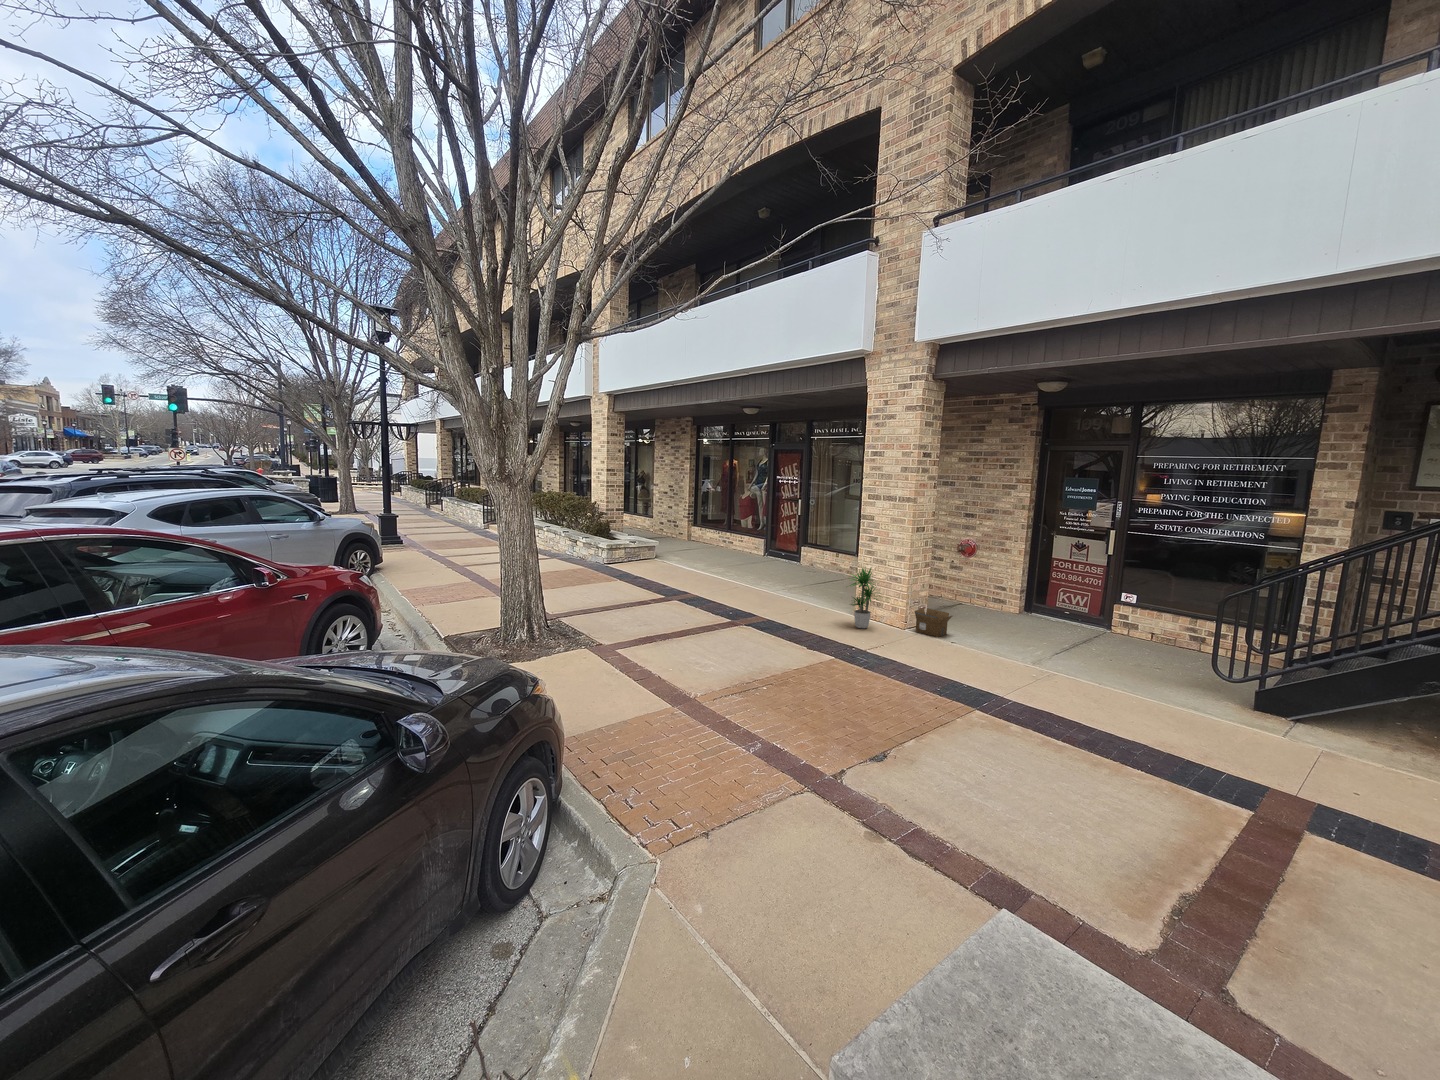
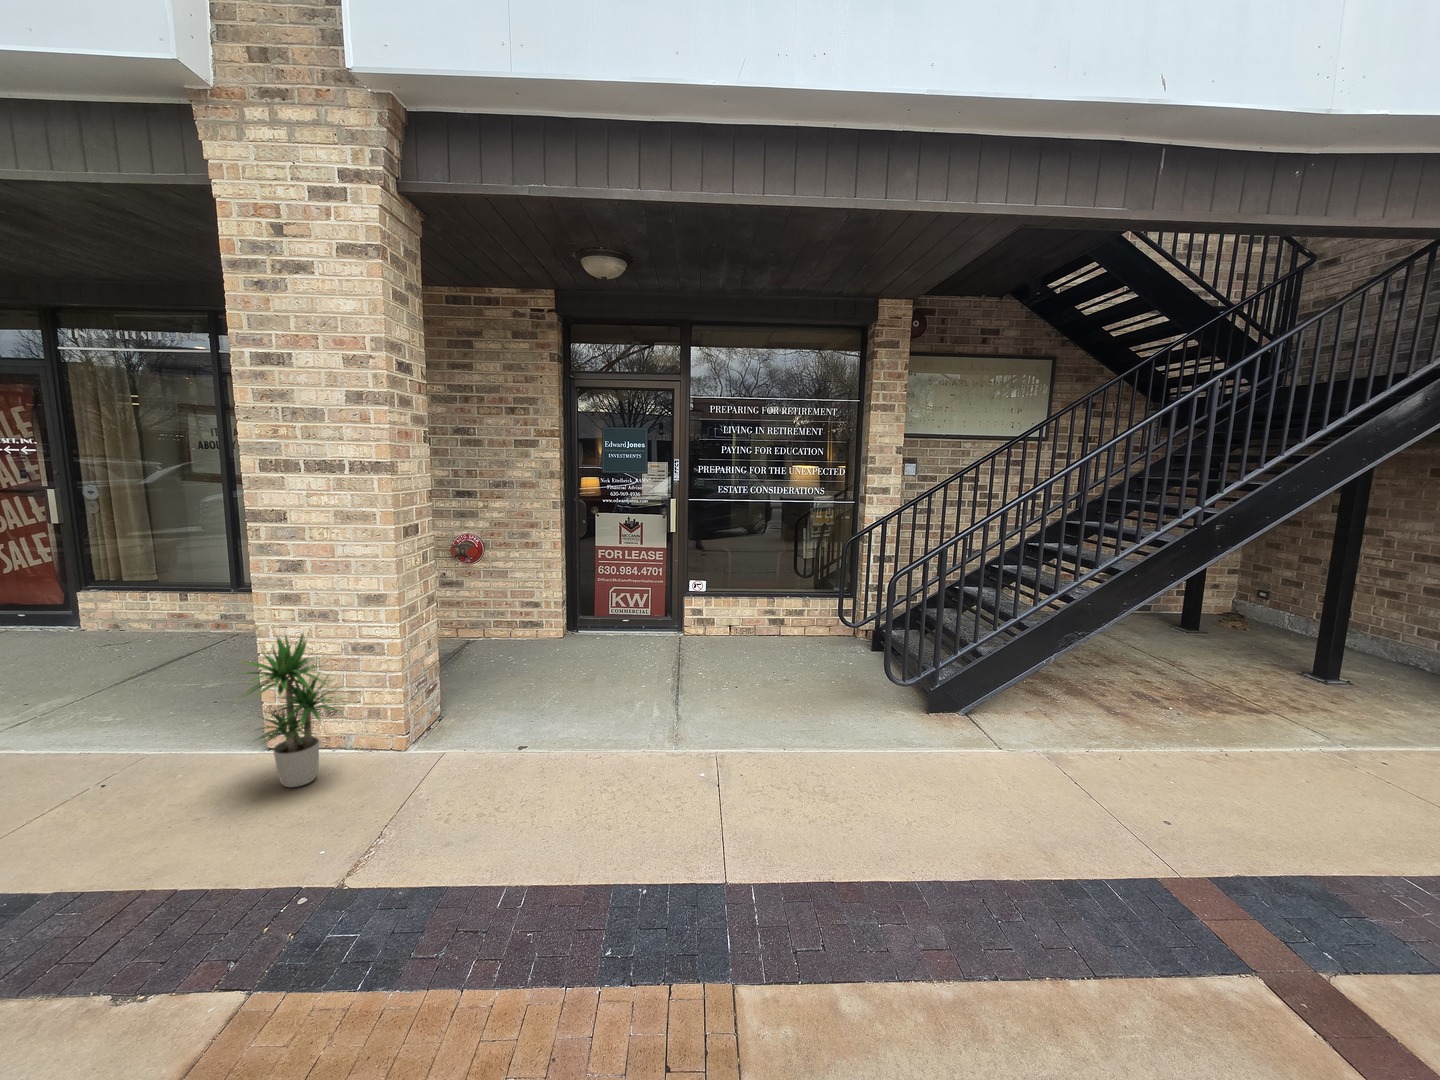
cardboard box: present [915,608,952,637] -> none [424,686,503,745]

